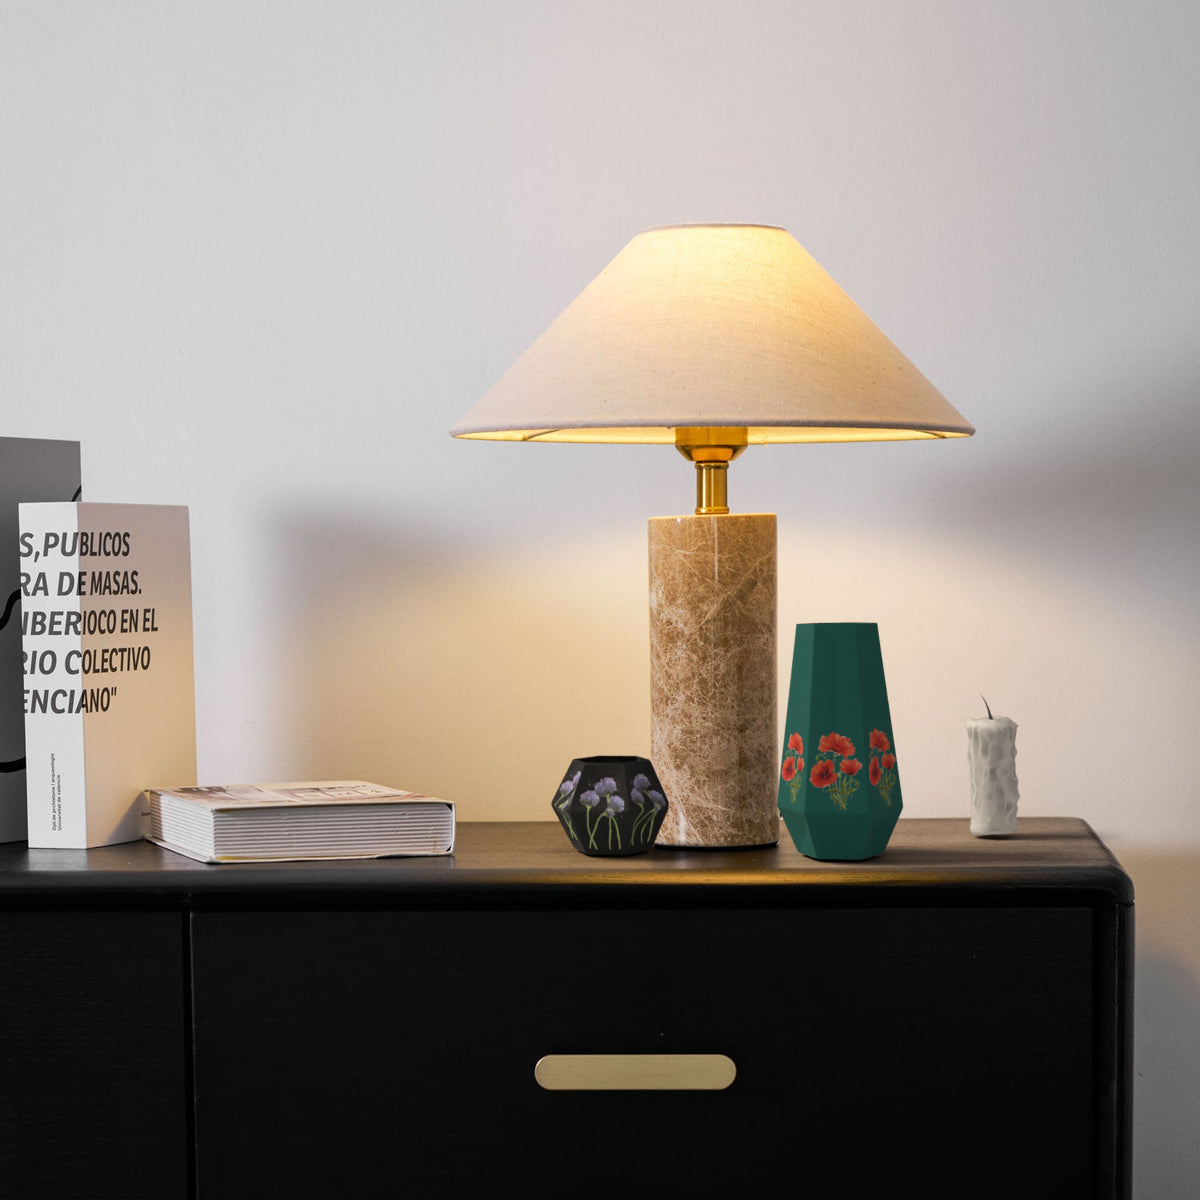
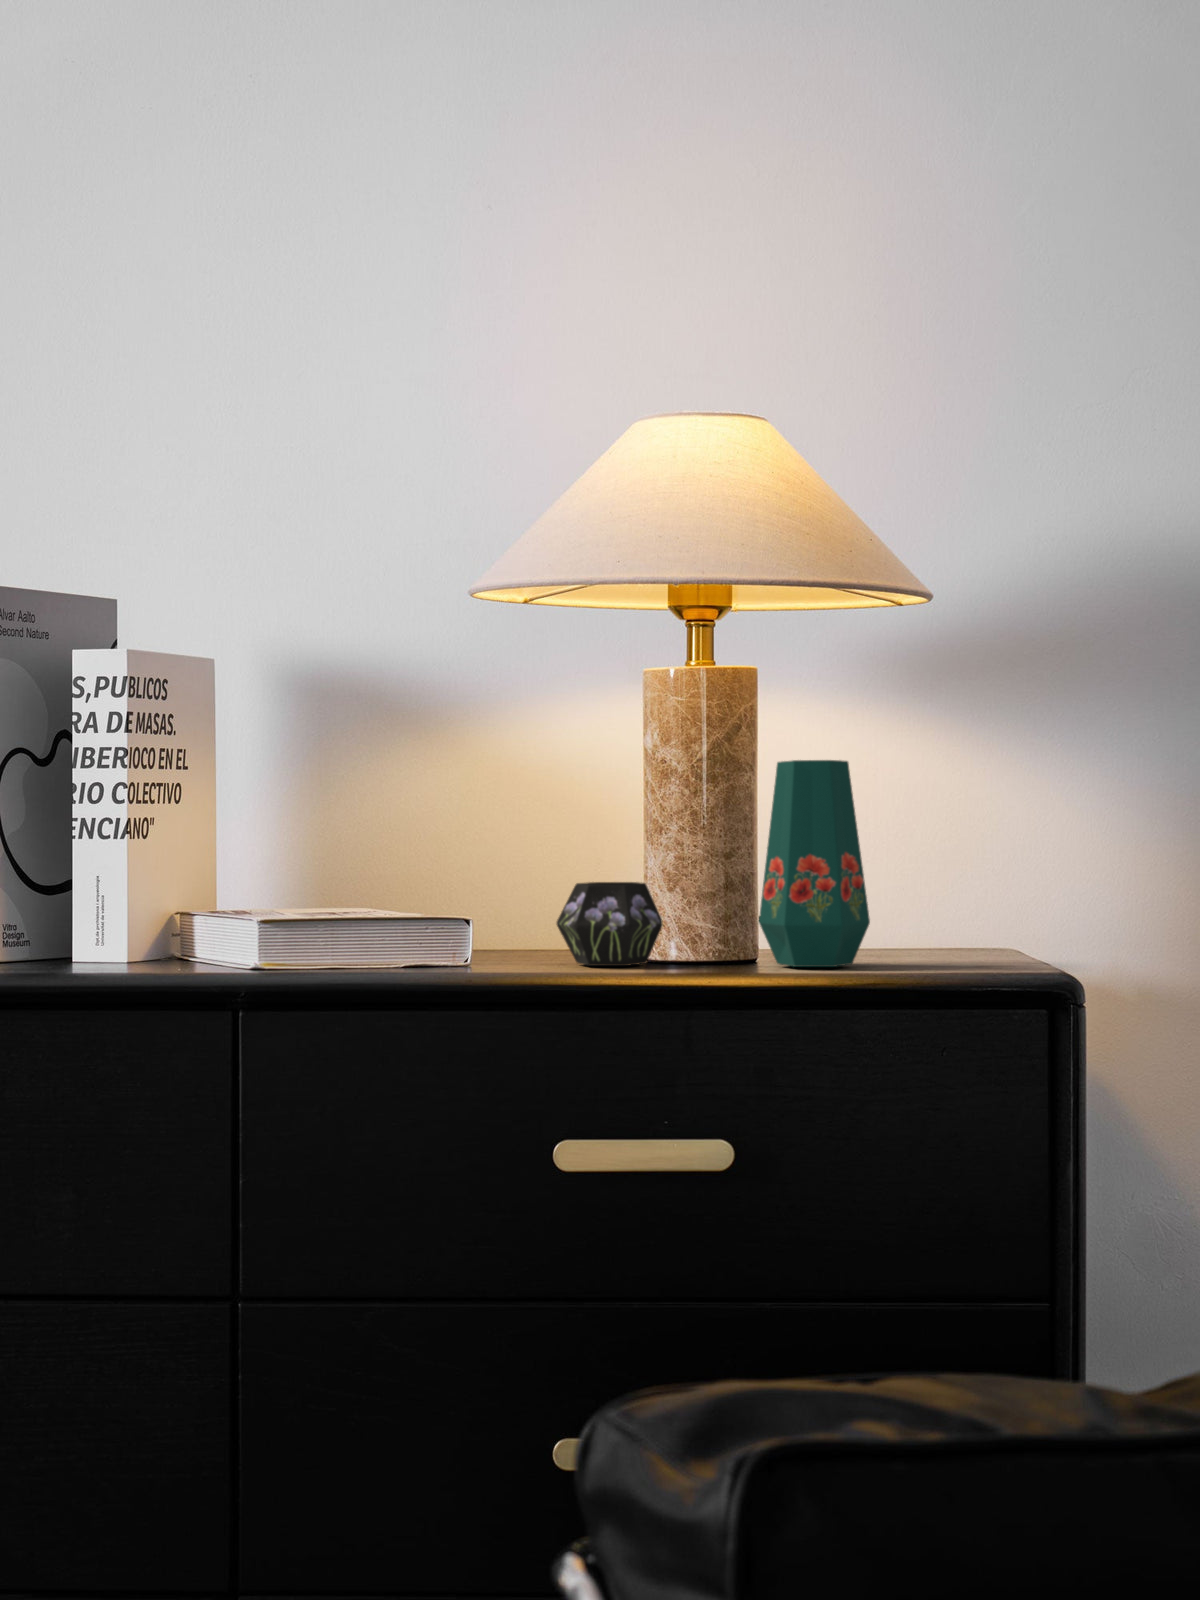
candle: present [966,697,1020,835] -> none [923,829,971,957]

